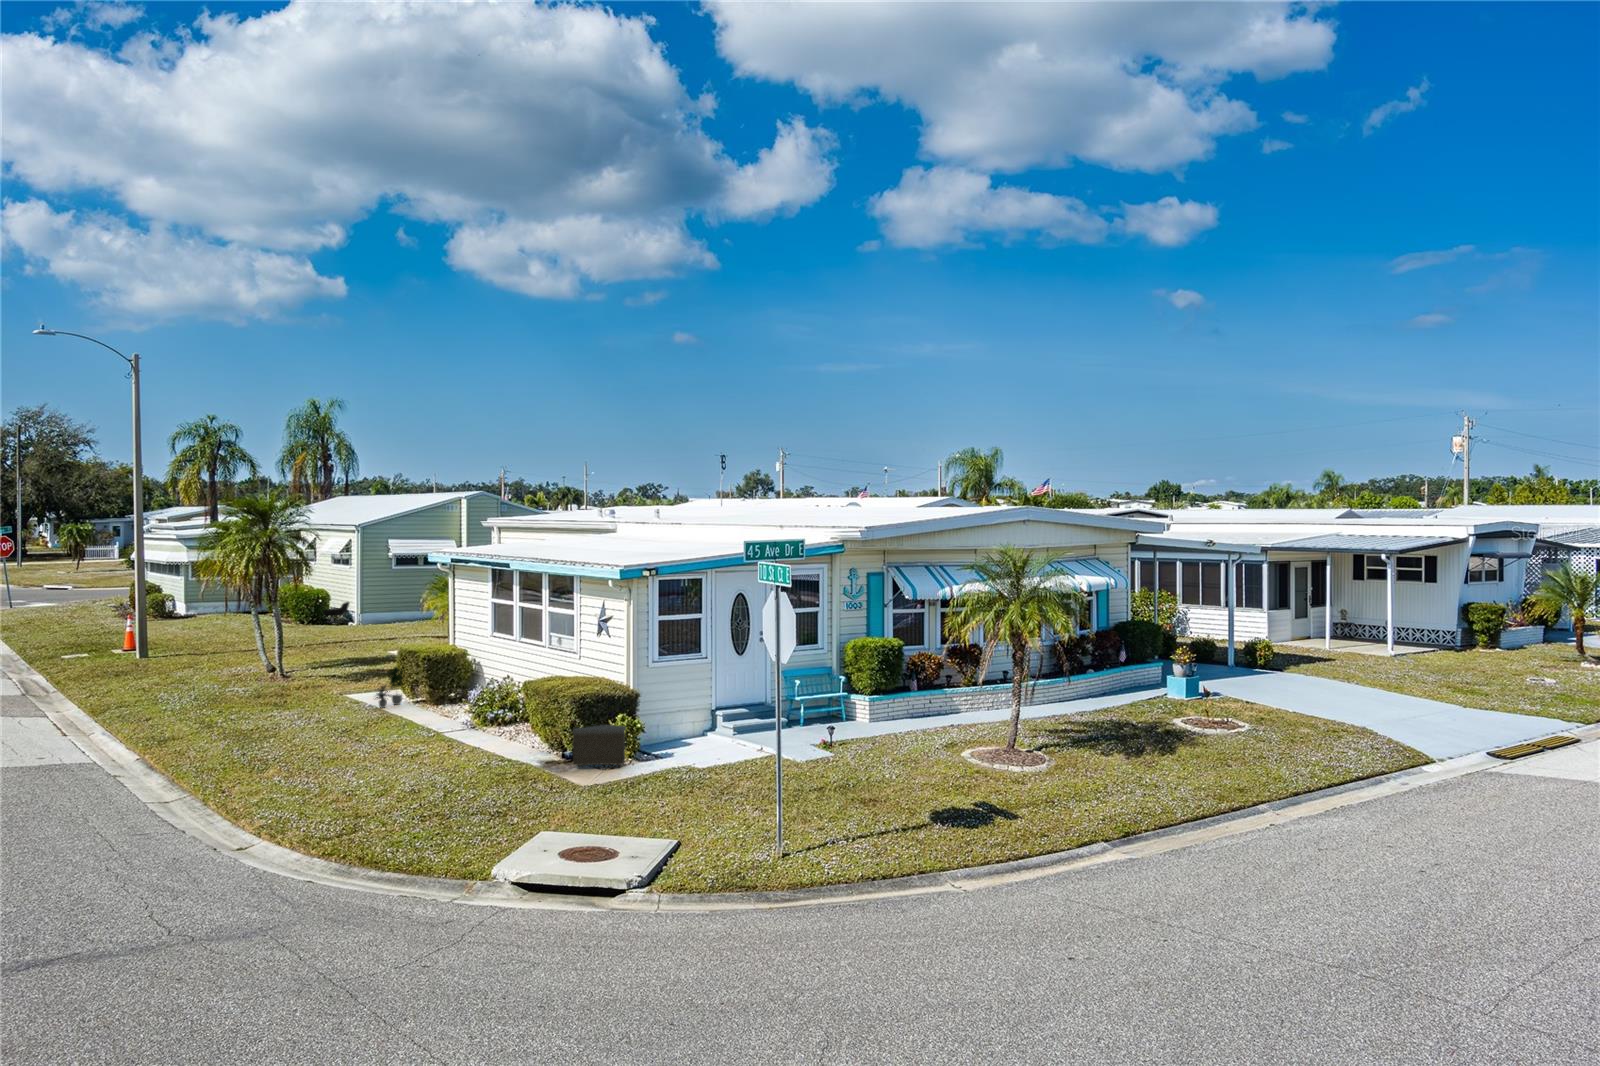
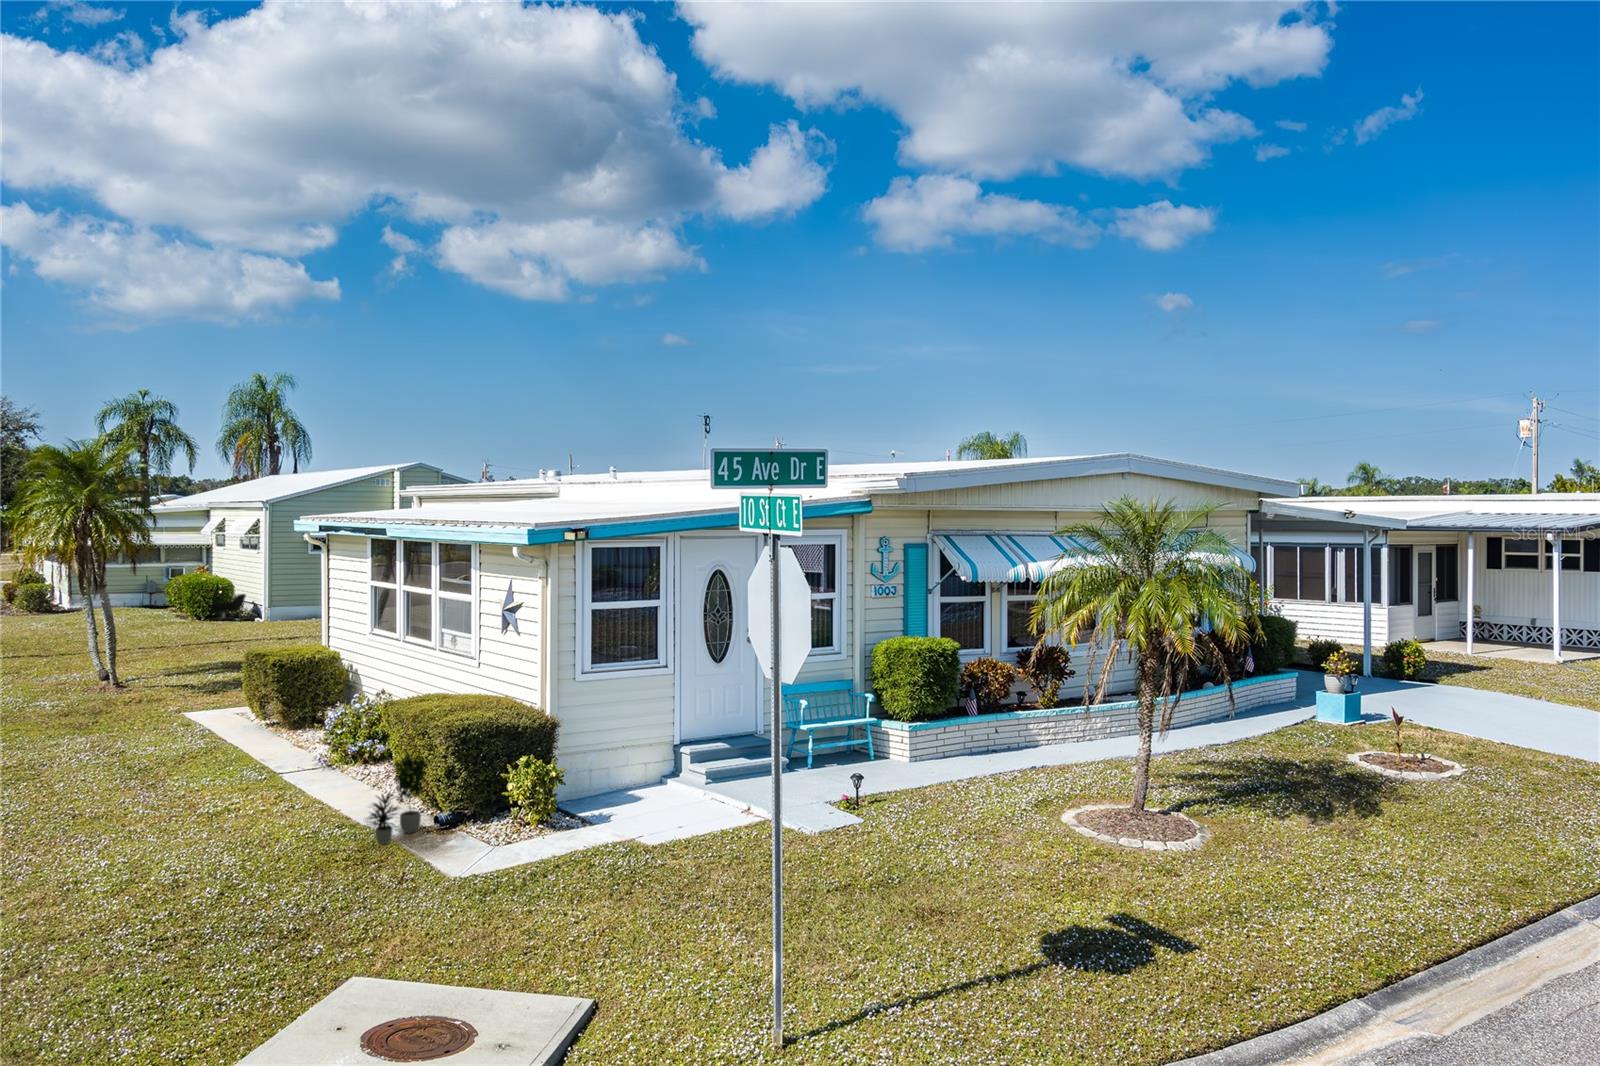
potted plant: present [376,667,405,708] -> present [367,753,429,844]
storage bench: present [573,724,626,768] -> none [448,771,537,843]

